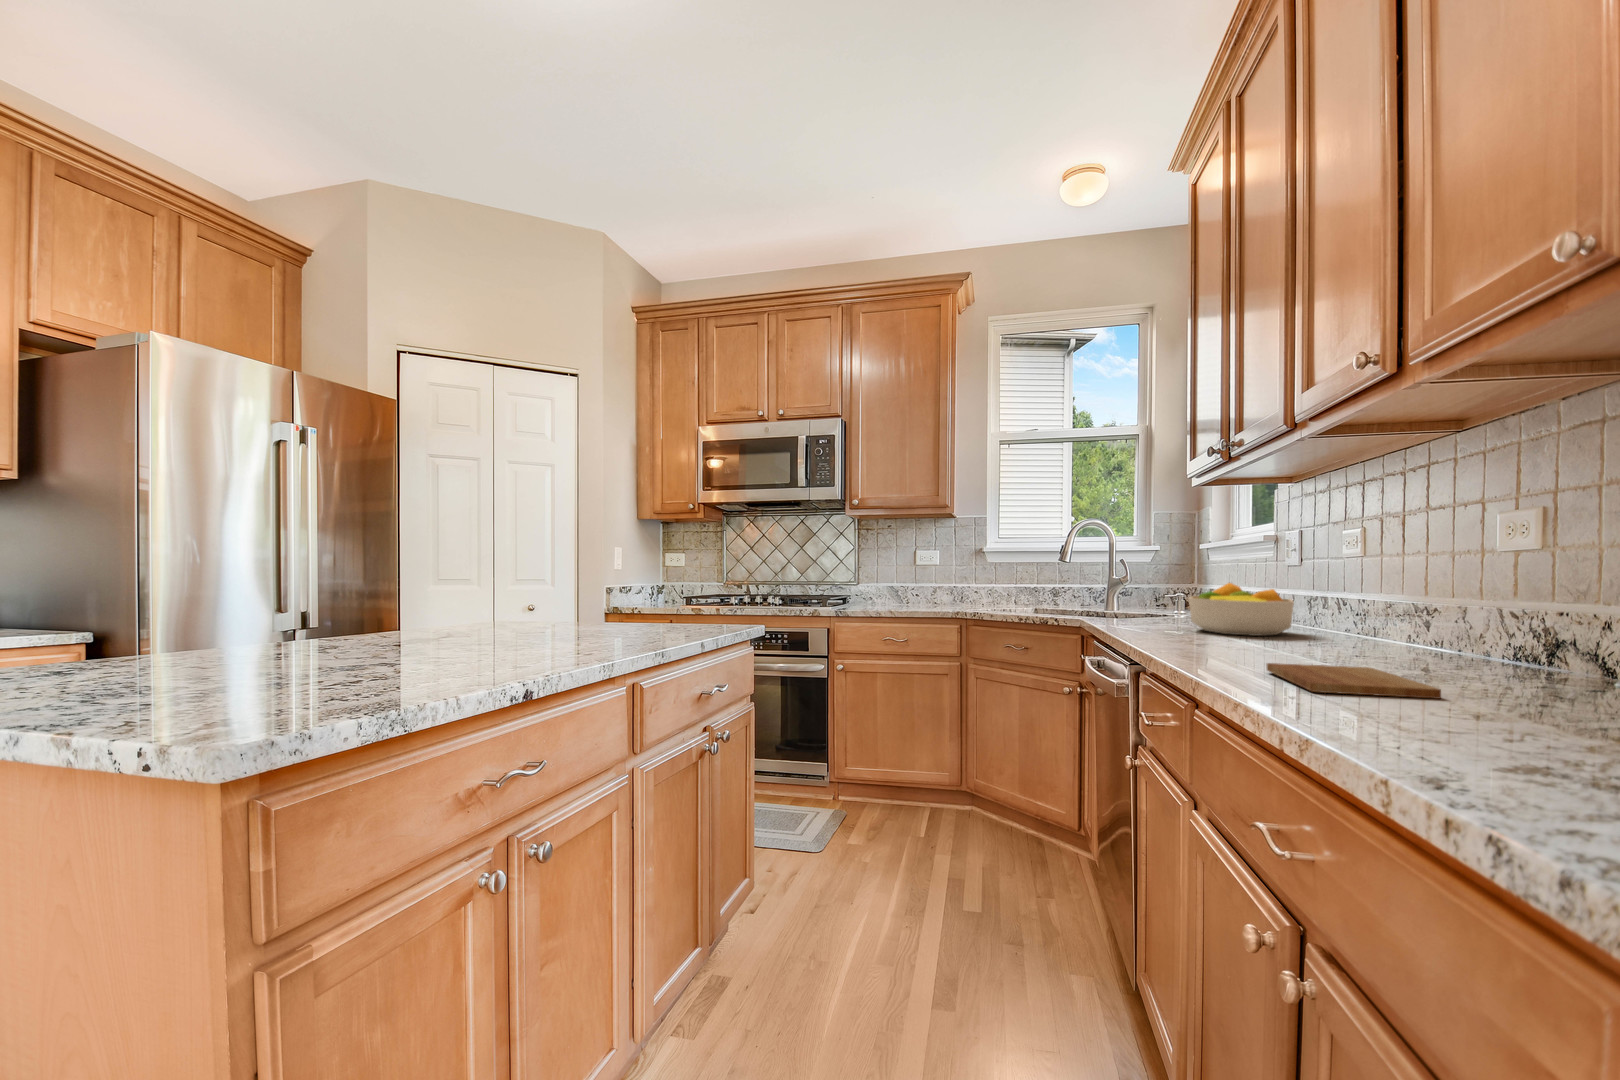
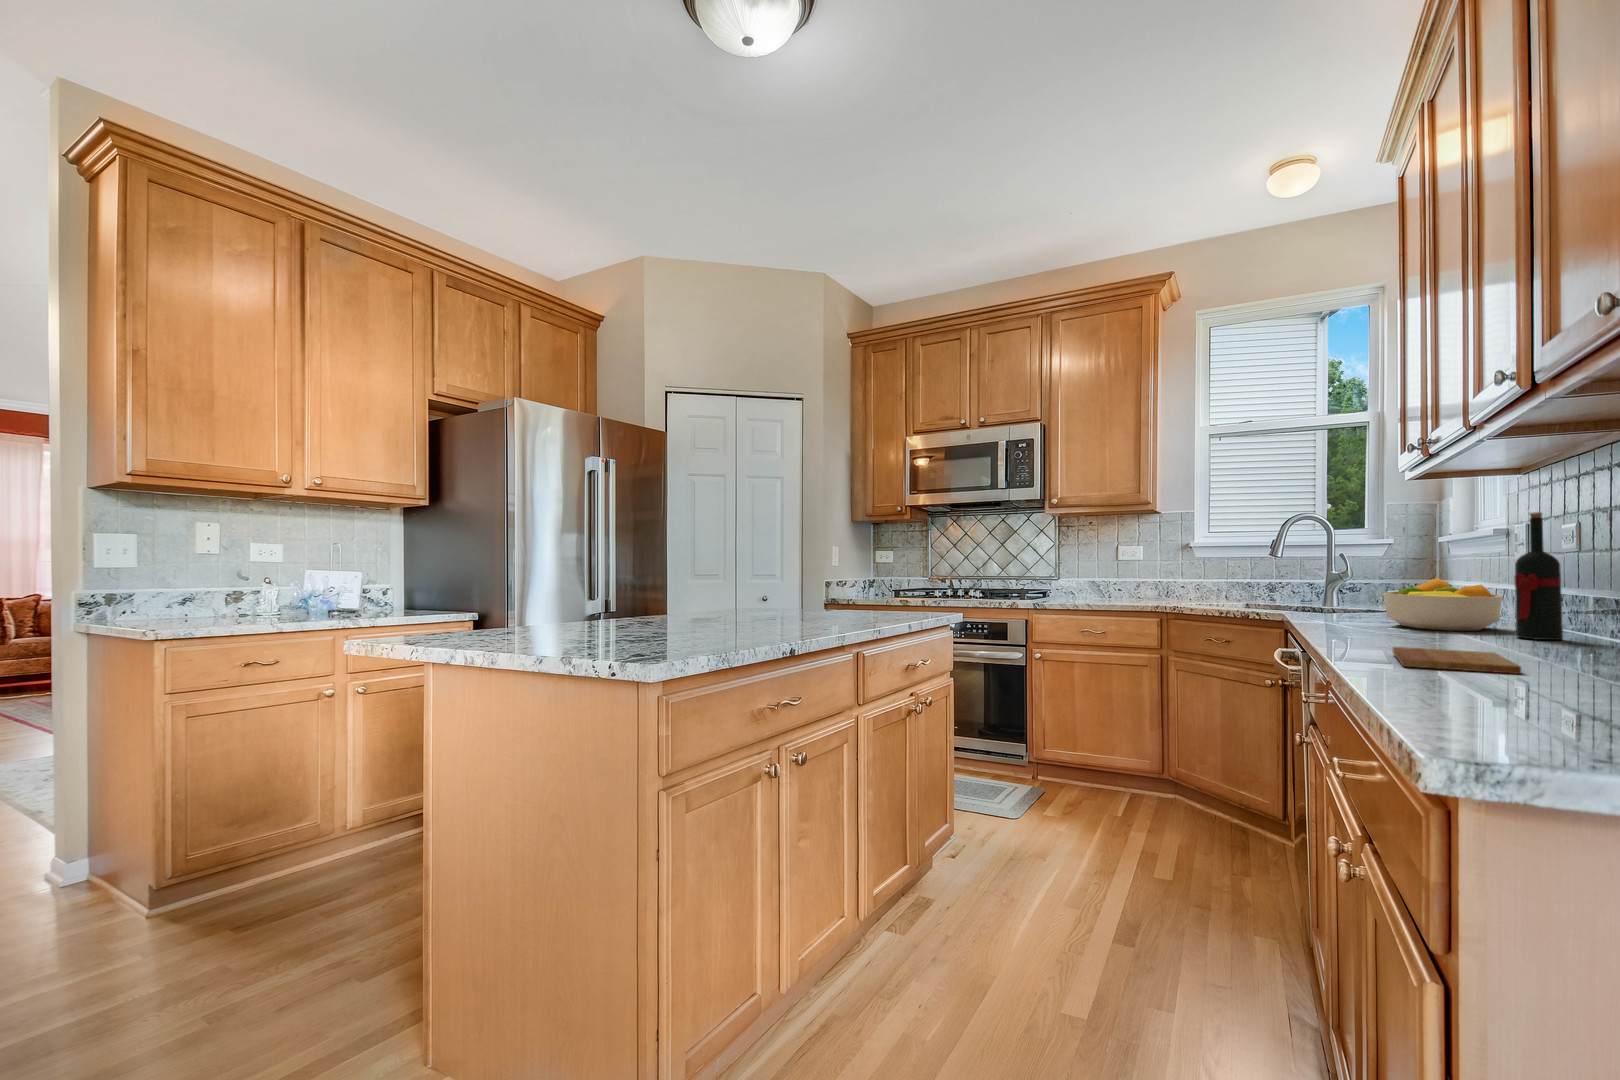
wine bottle: none [1323,516,1365,646] -> present [1514,512,1563,640]

